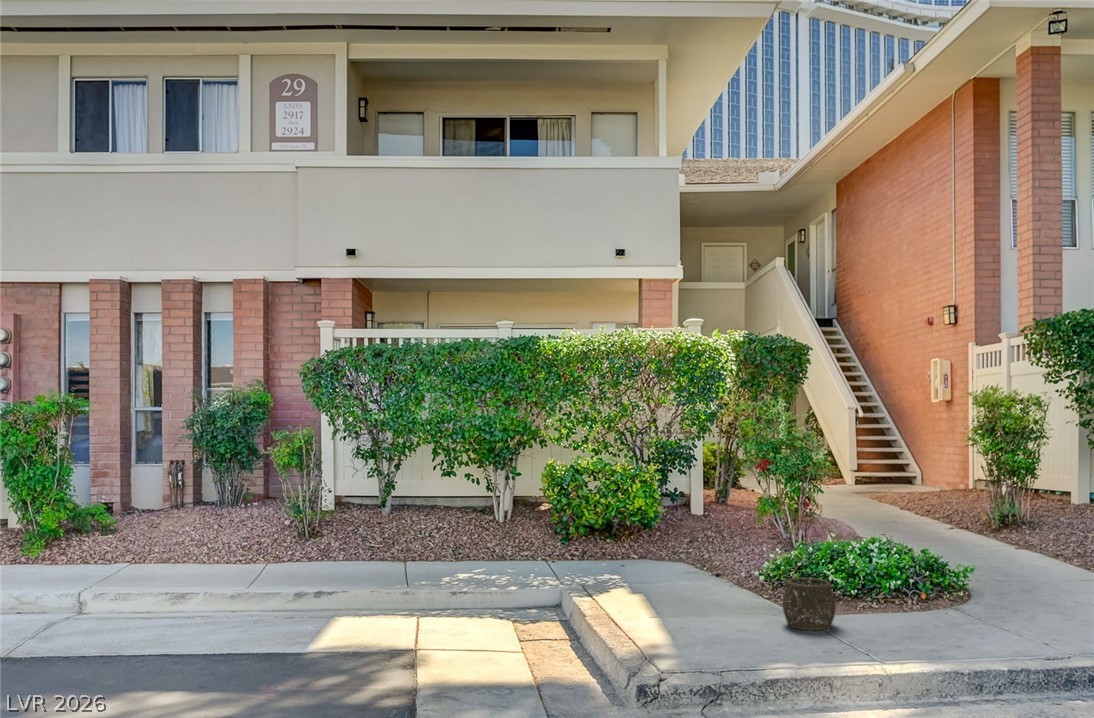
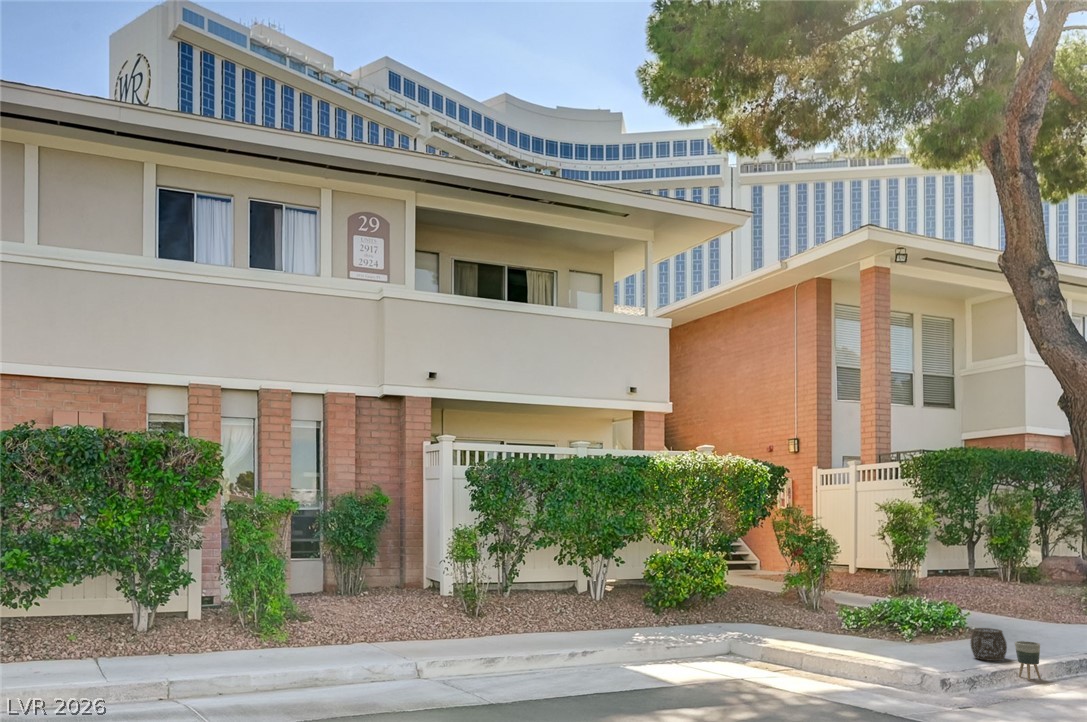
planter: none [745,602,783,666] -> present [1015,641,1041,681]

